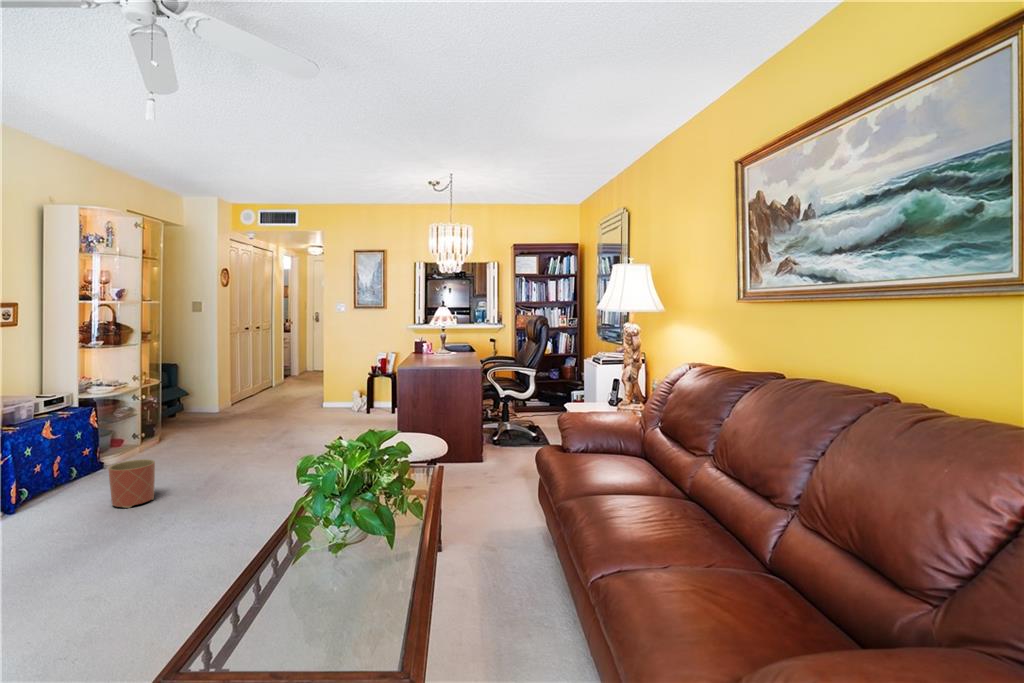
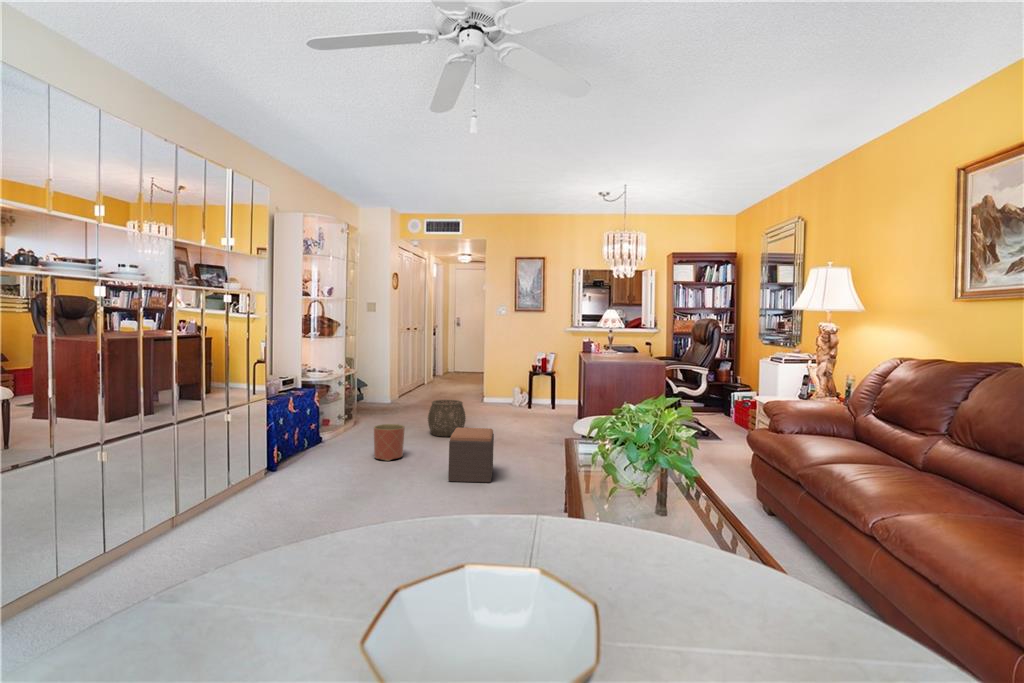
woven basket: none [213,418,264,464] -> present [428,400,466,437]
footstool: none [186,461,260,534] -> present [448,428,494,483]

